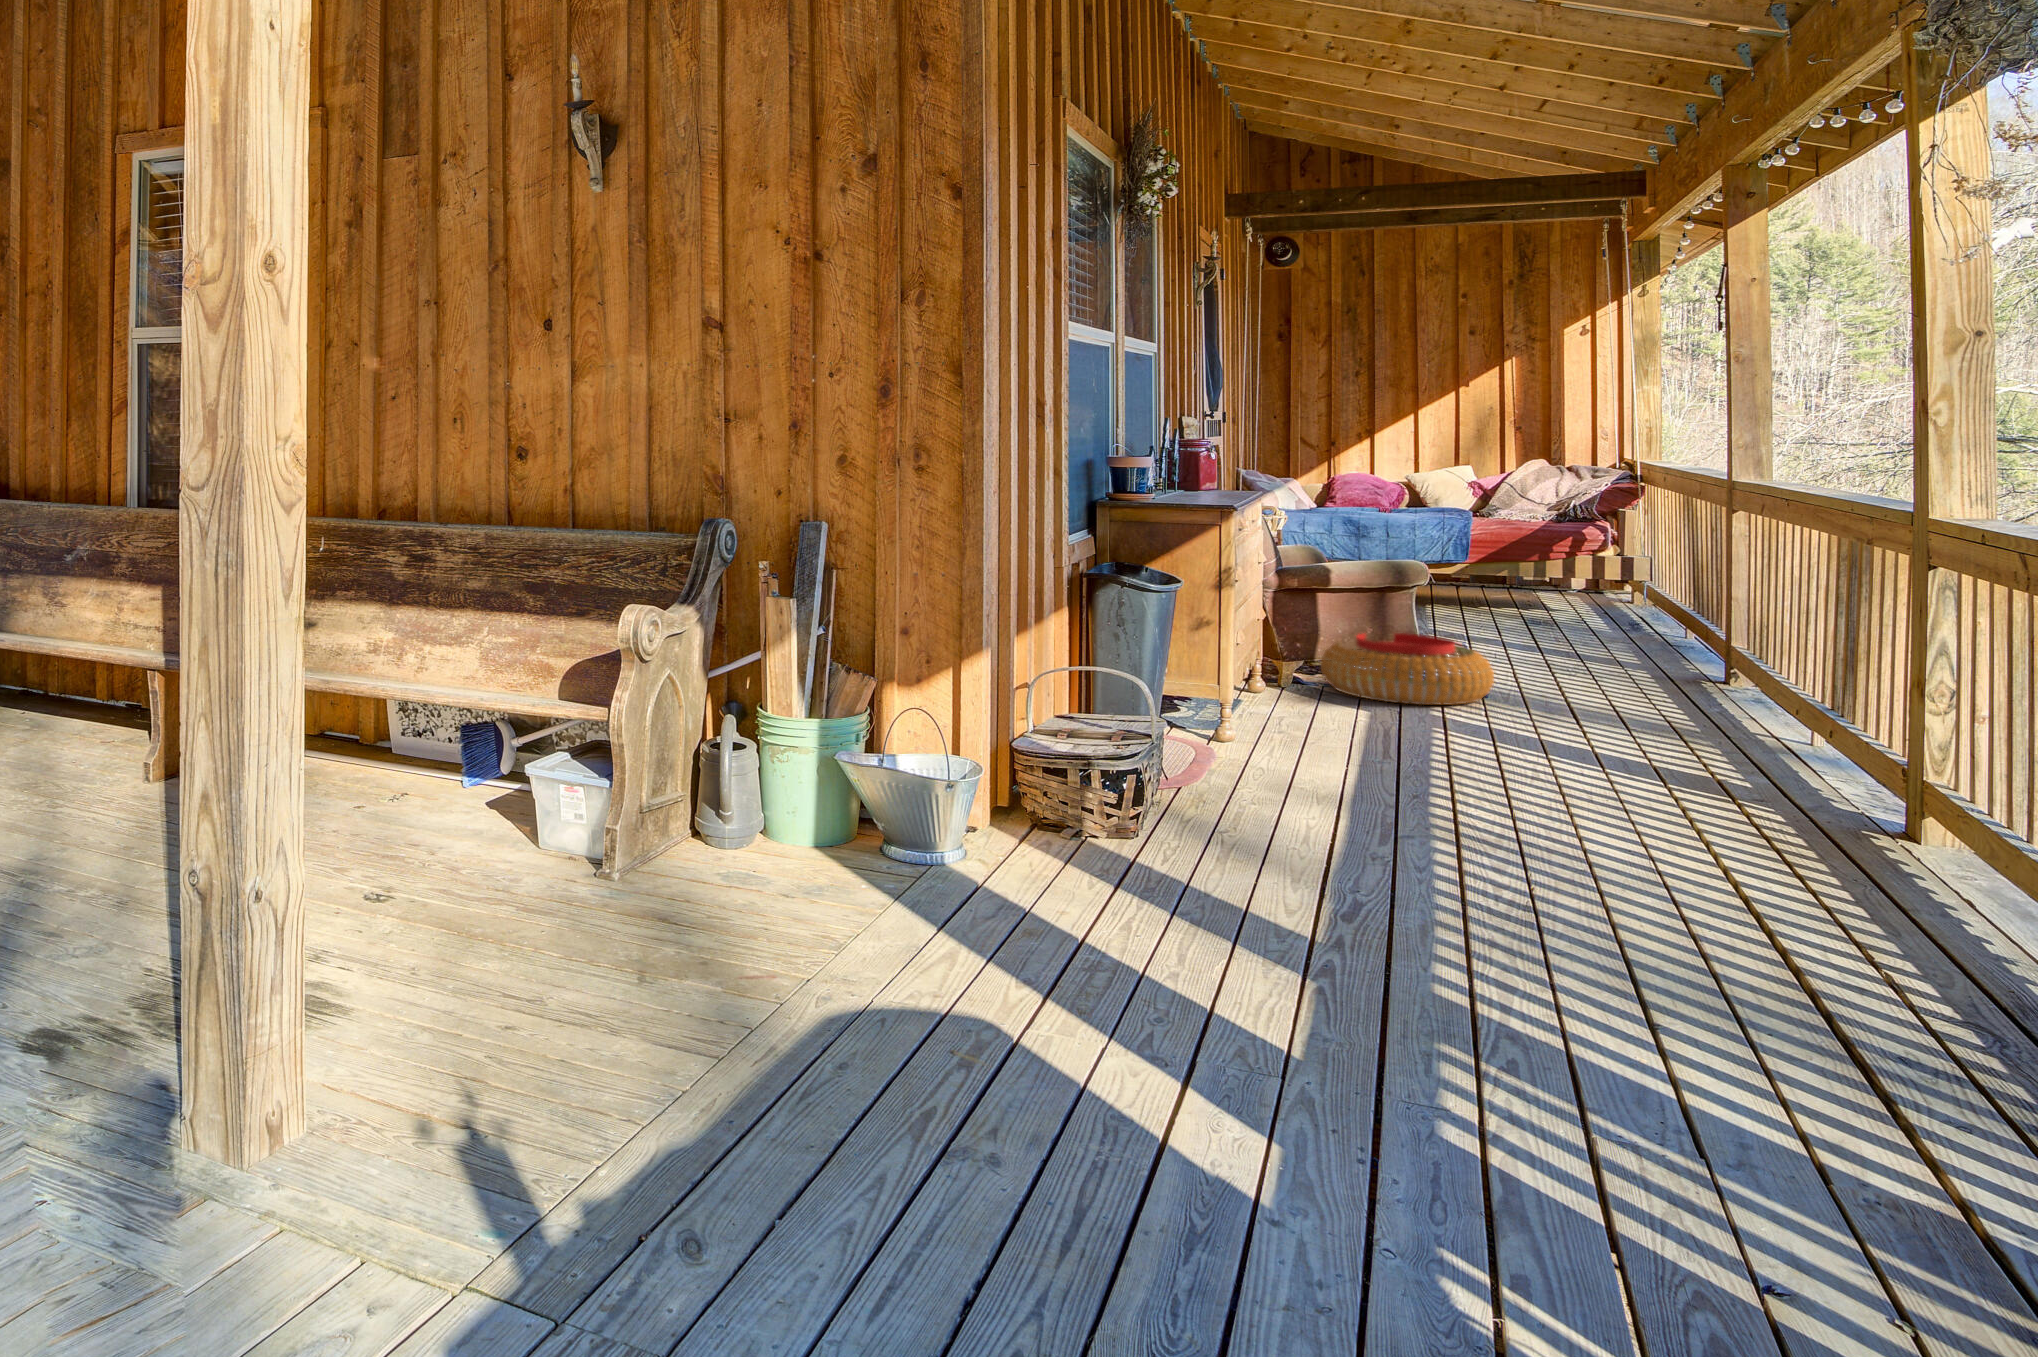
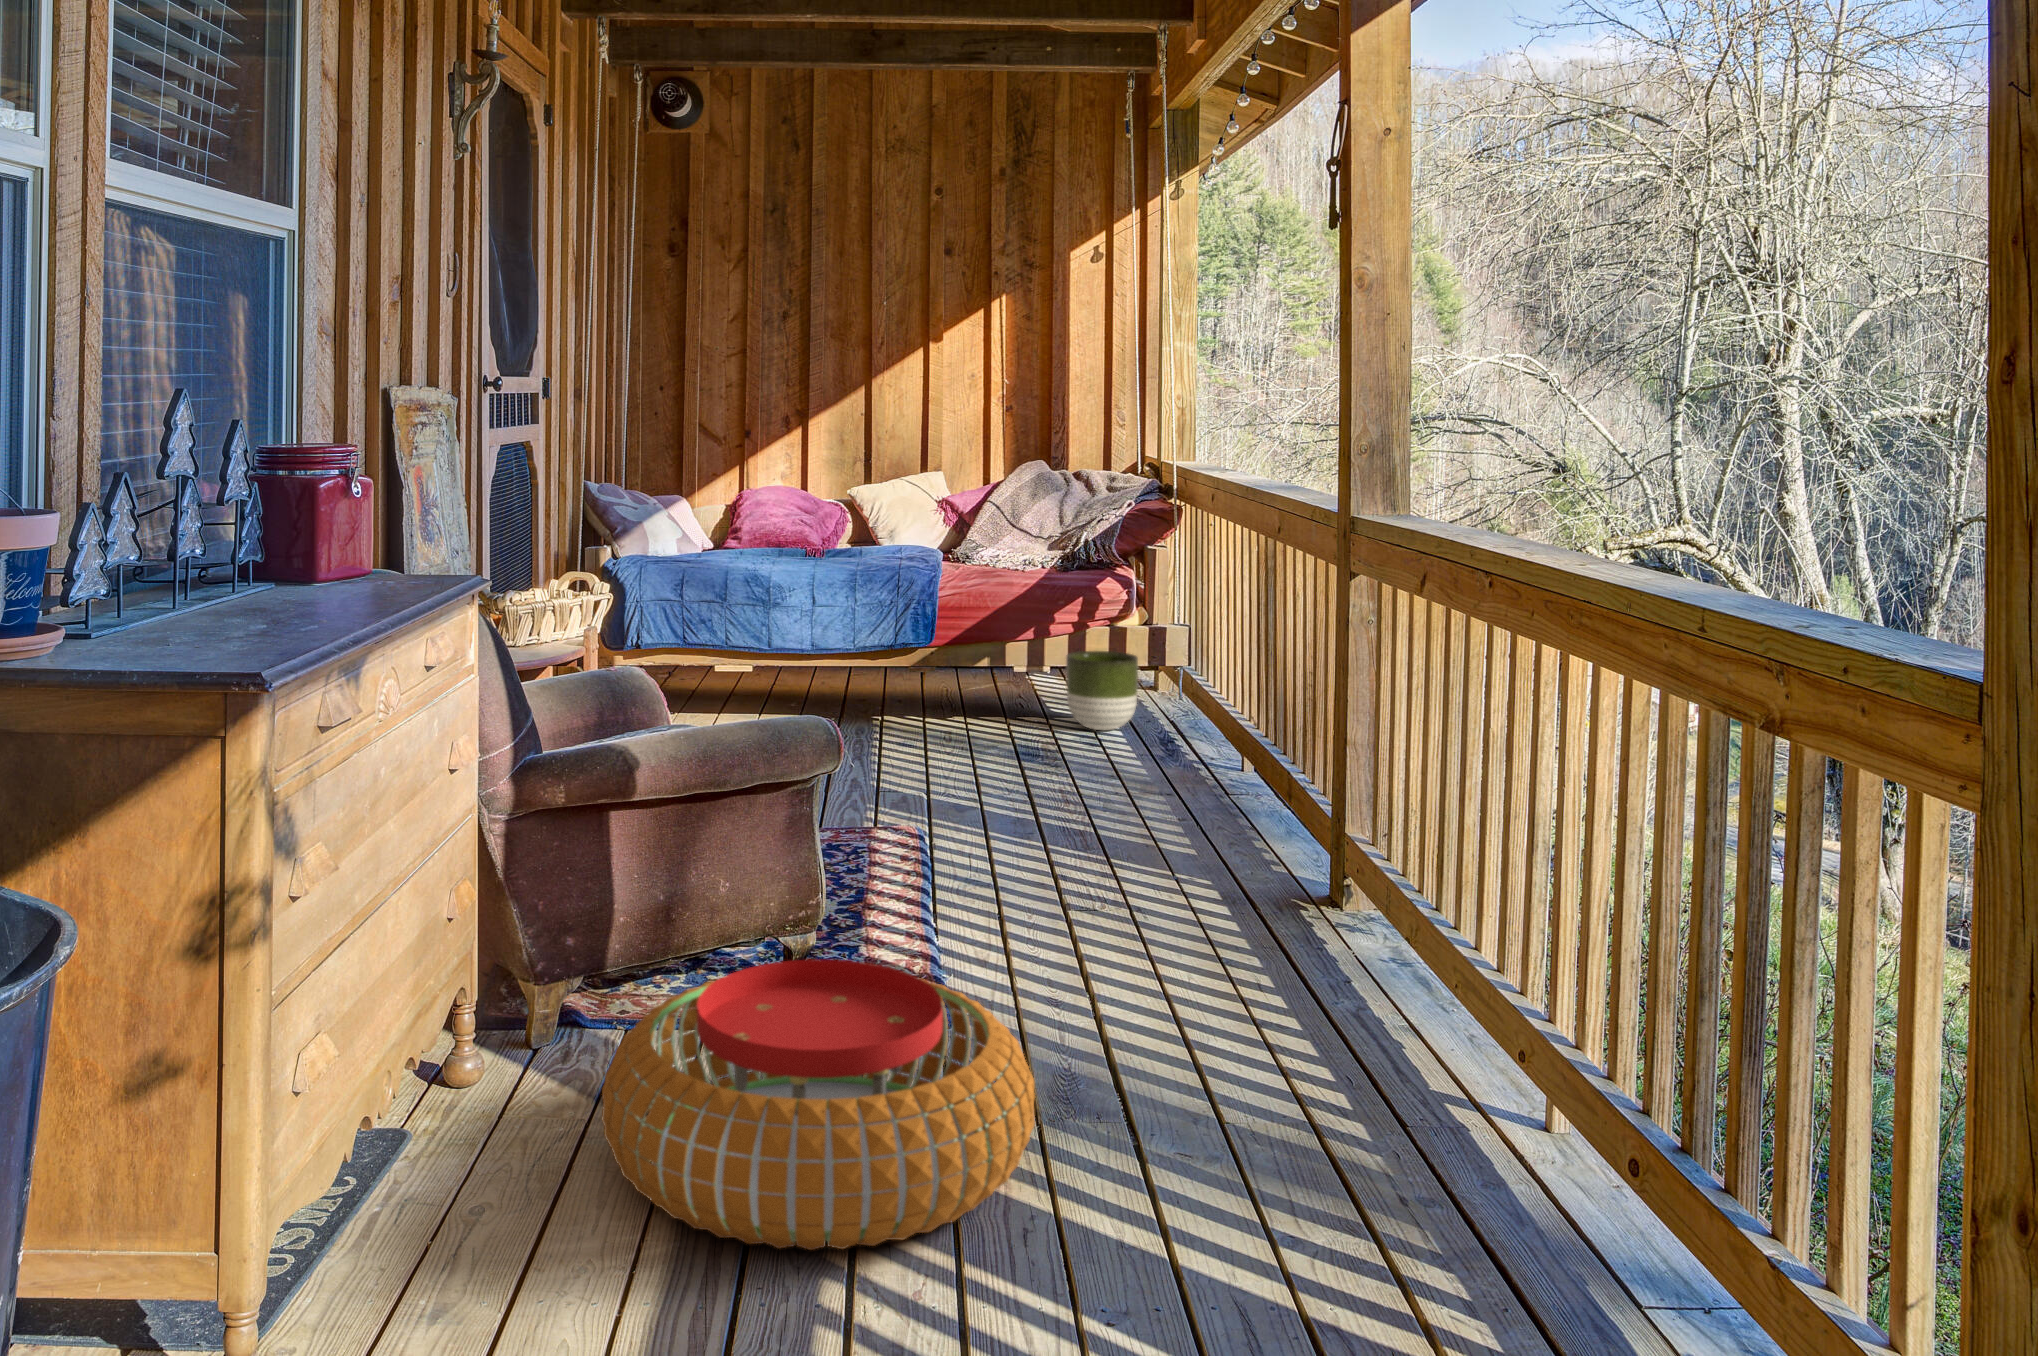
planter: none [1557,569,1608,614] -> present [1066,651,1138,730]

